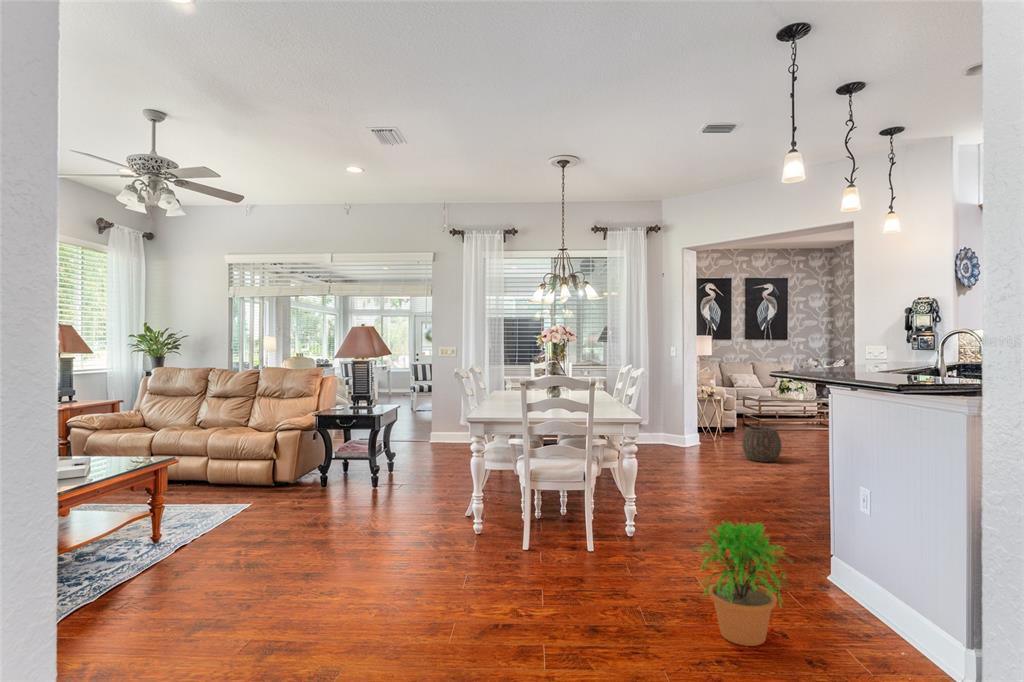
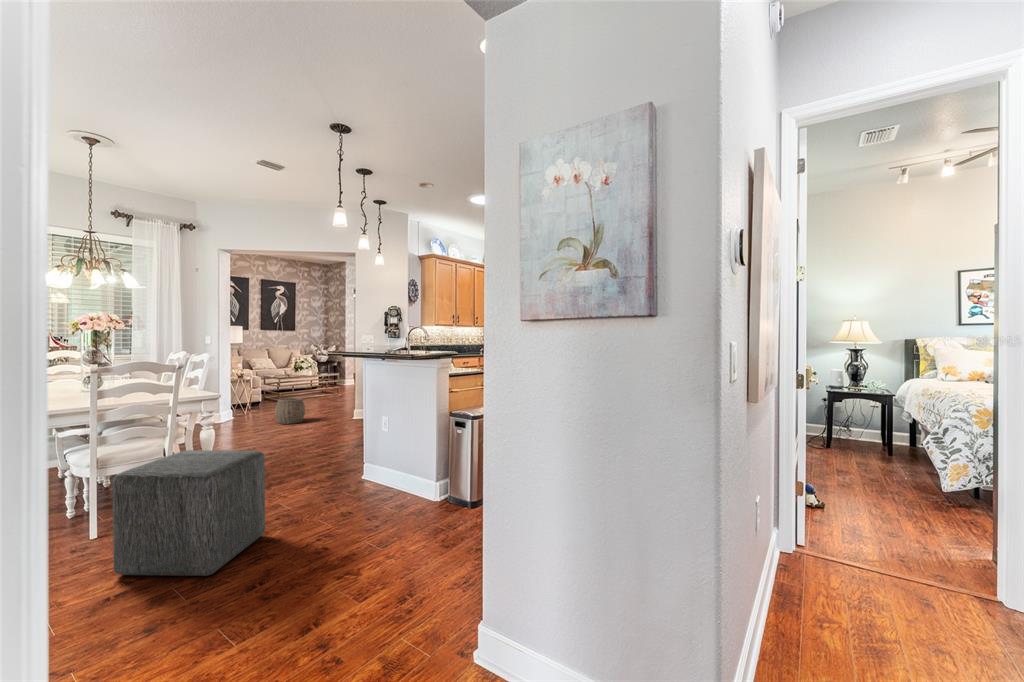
ottoman: none [508,477,664,640] -> present [112,450,265,576]
potted plant: present [701,521,790,646] -> none [290,454,360,536]

